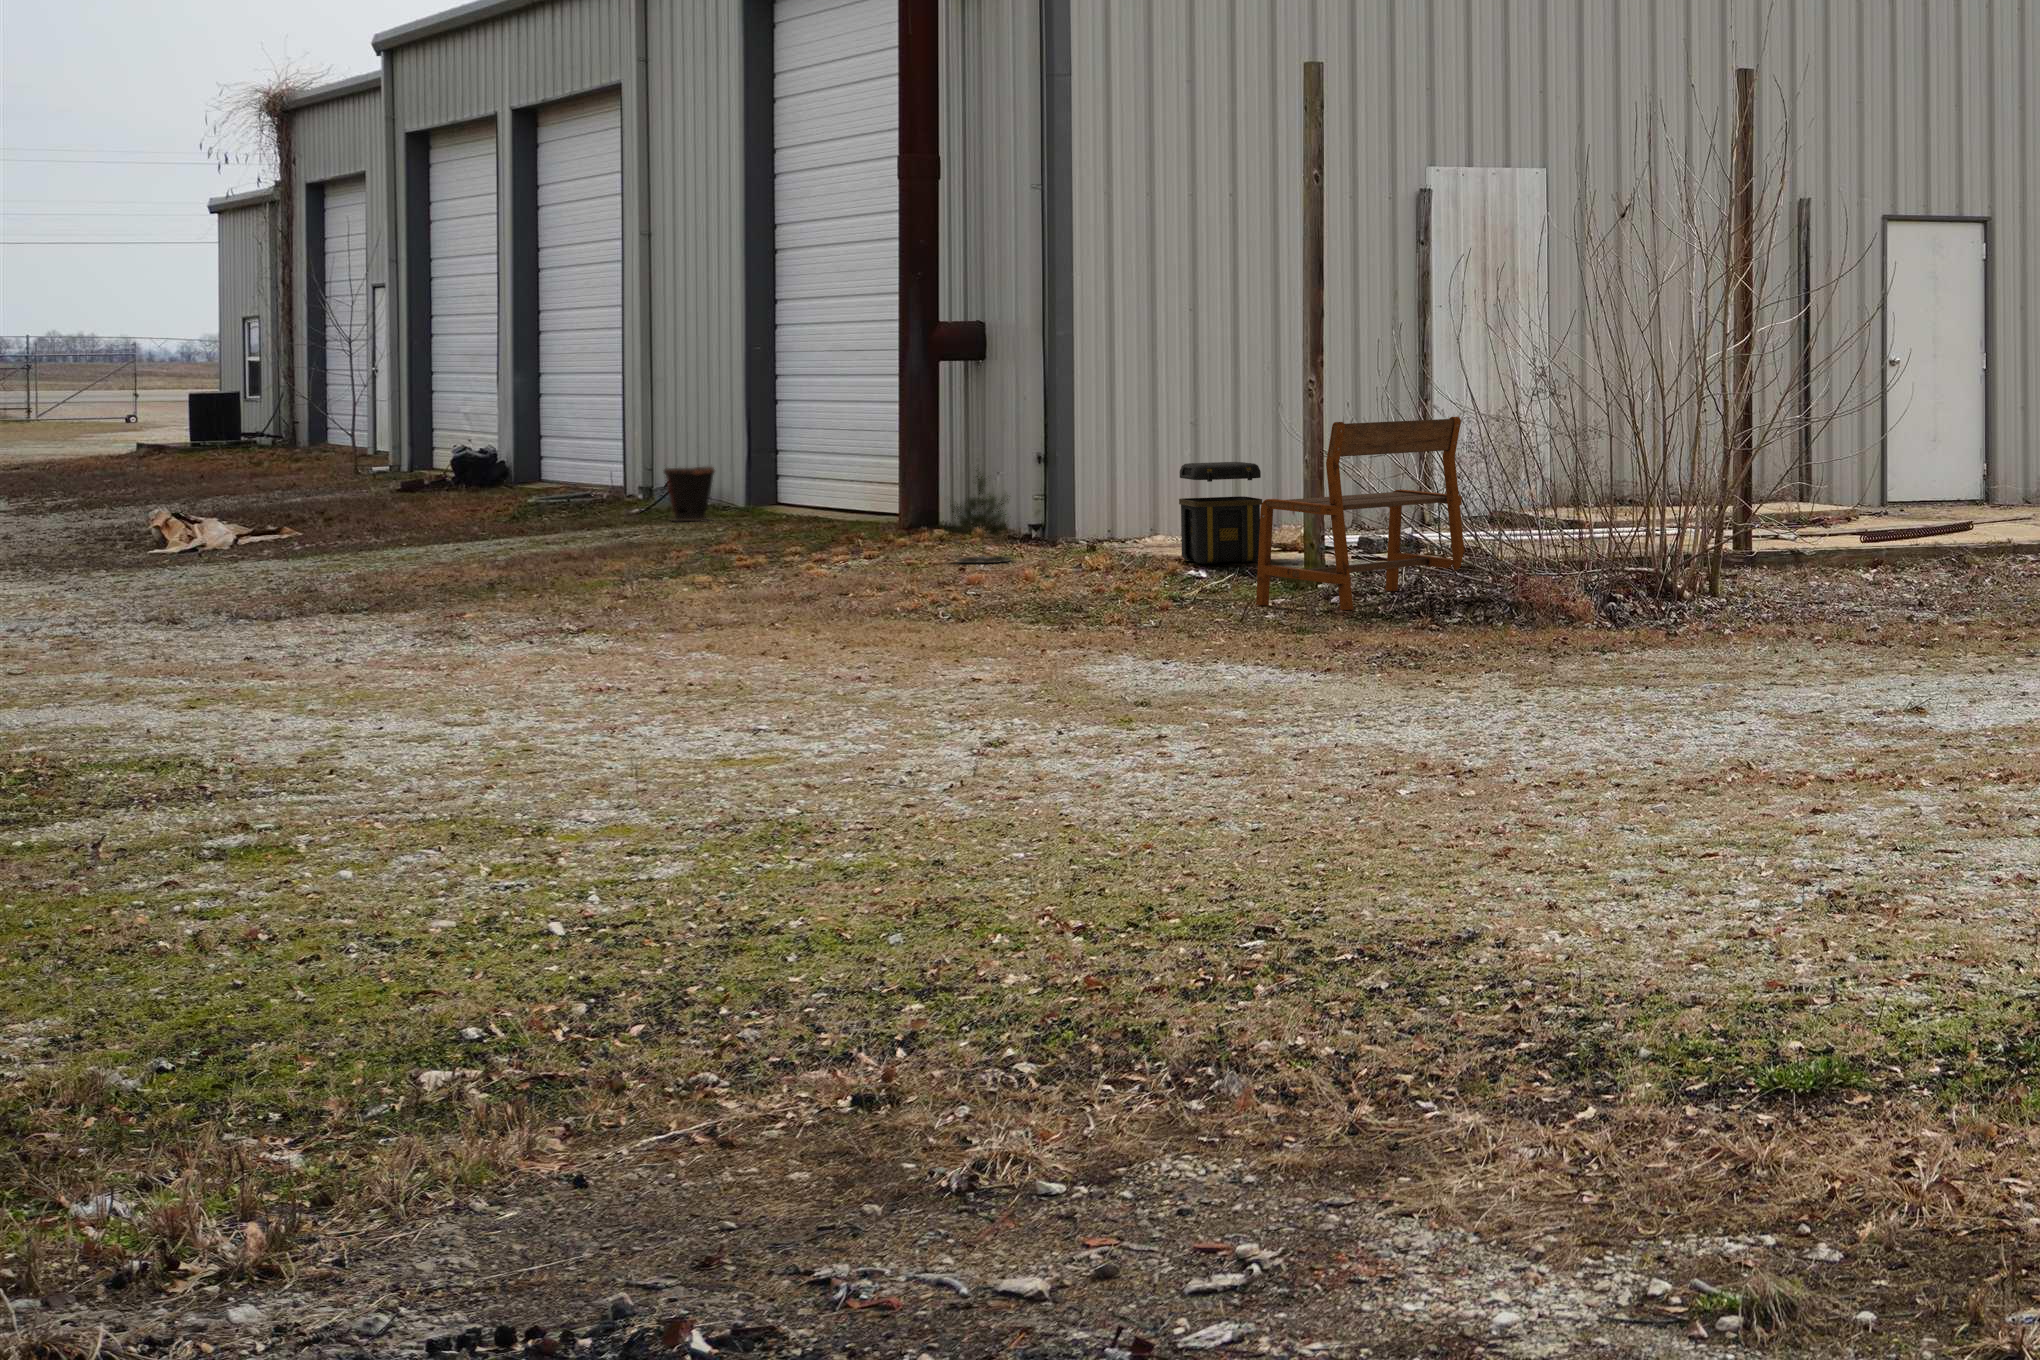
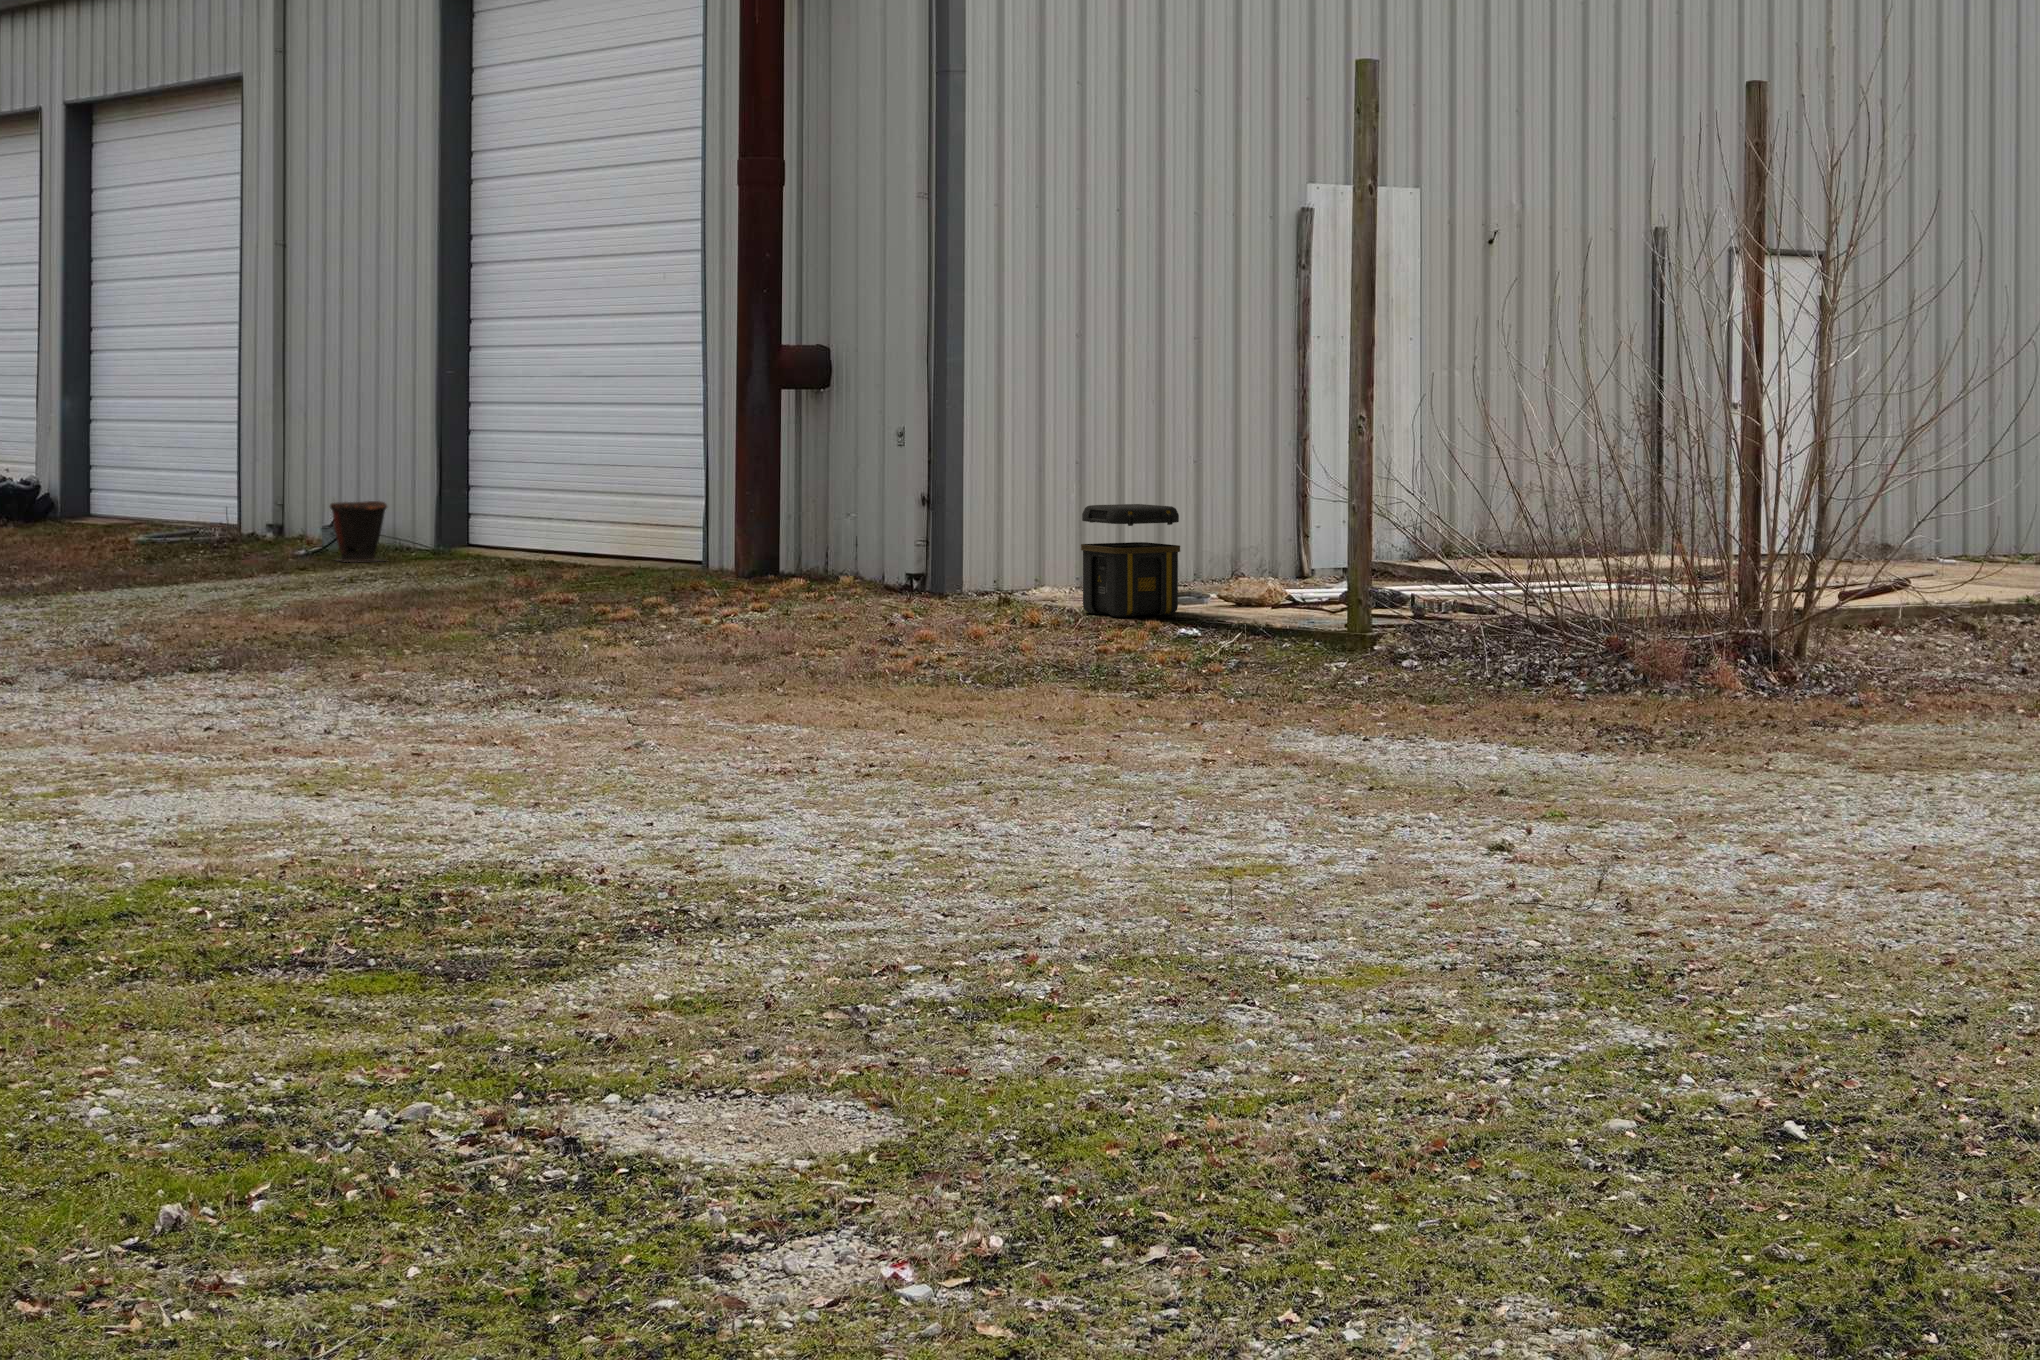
bench: present [1256,417,1464,610] -> none [1339,458,1547,674]
potted tree: present [950,470,1010,563] -> none [810,504,886,614]

